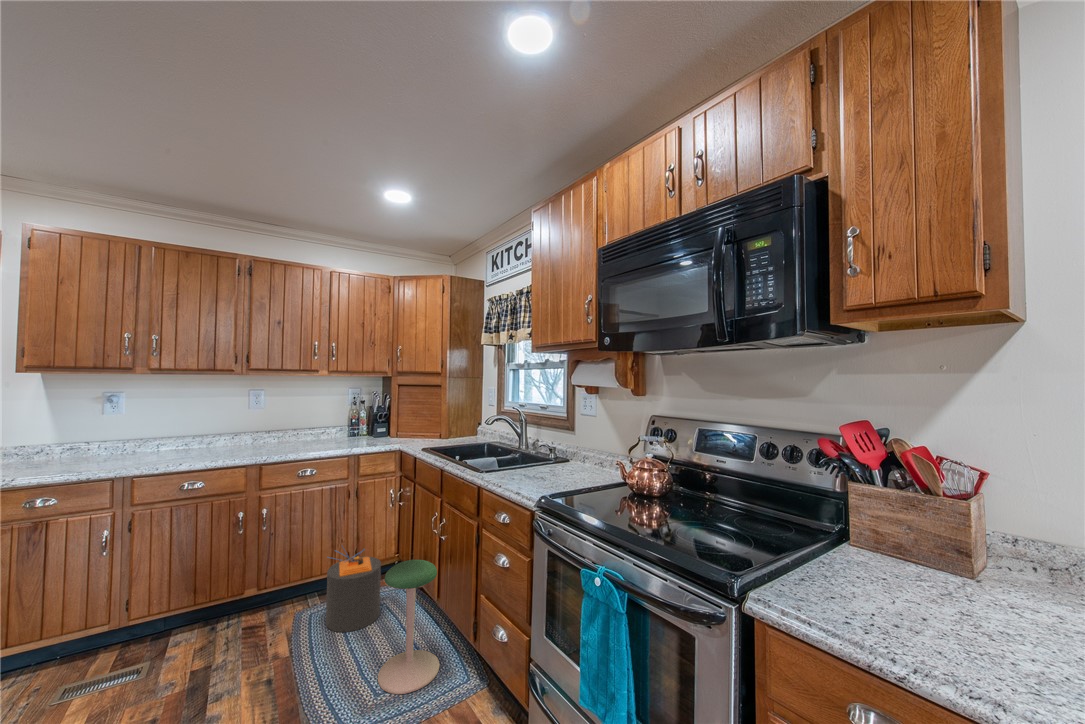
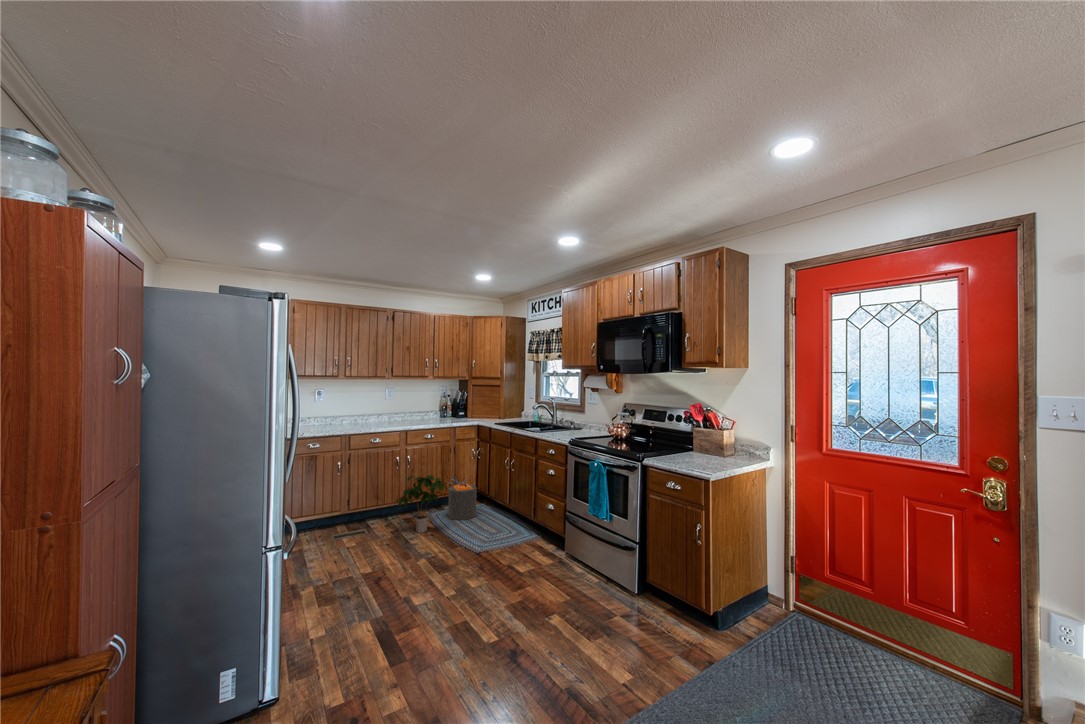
potted plant: none [200,557,305,678] -> present [397,475,447,533]
stool: present [378,560,440,694] -> none [487,478,516,538]

